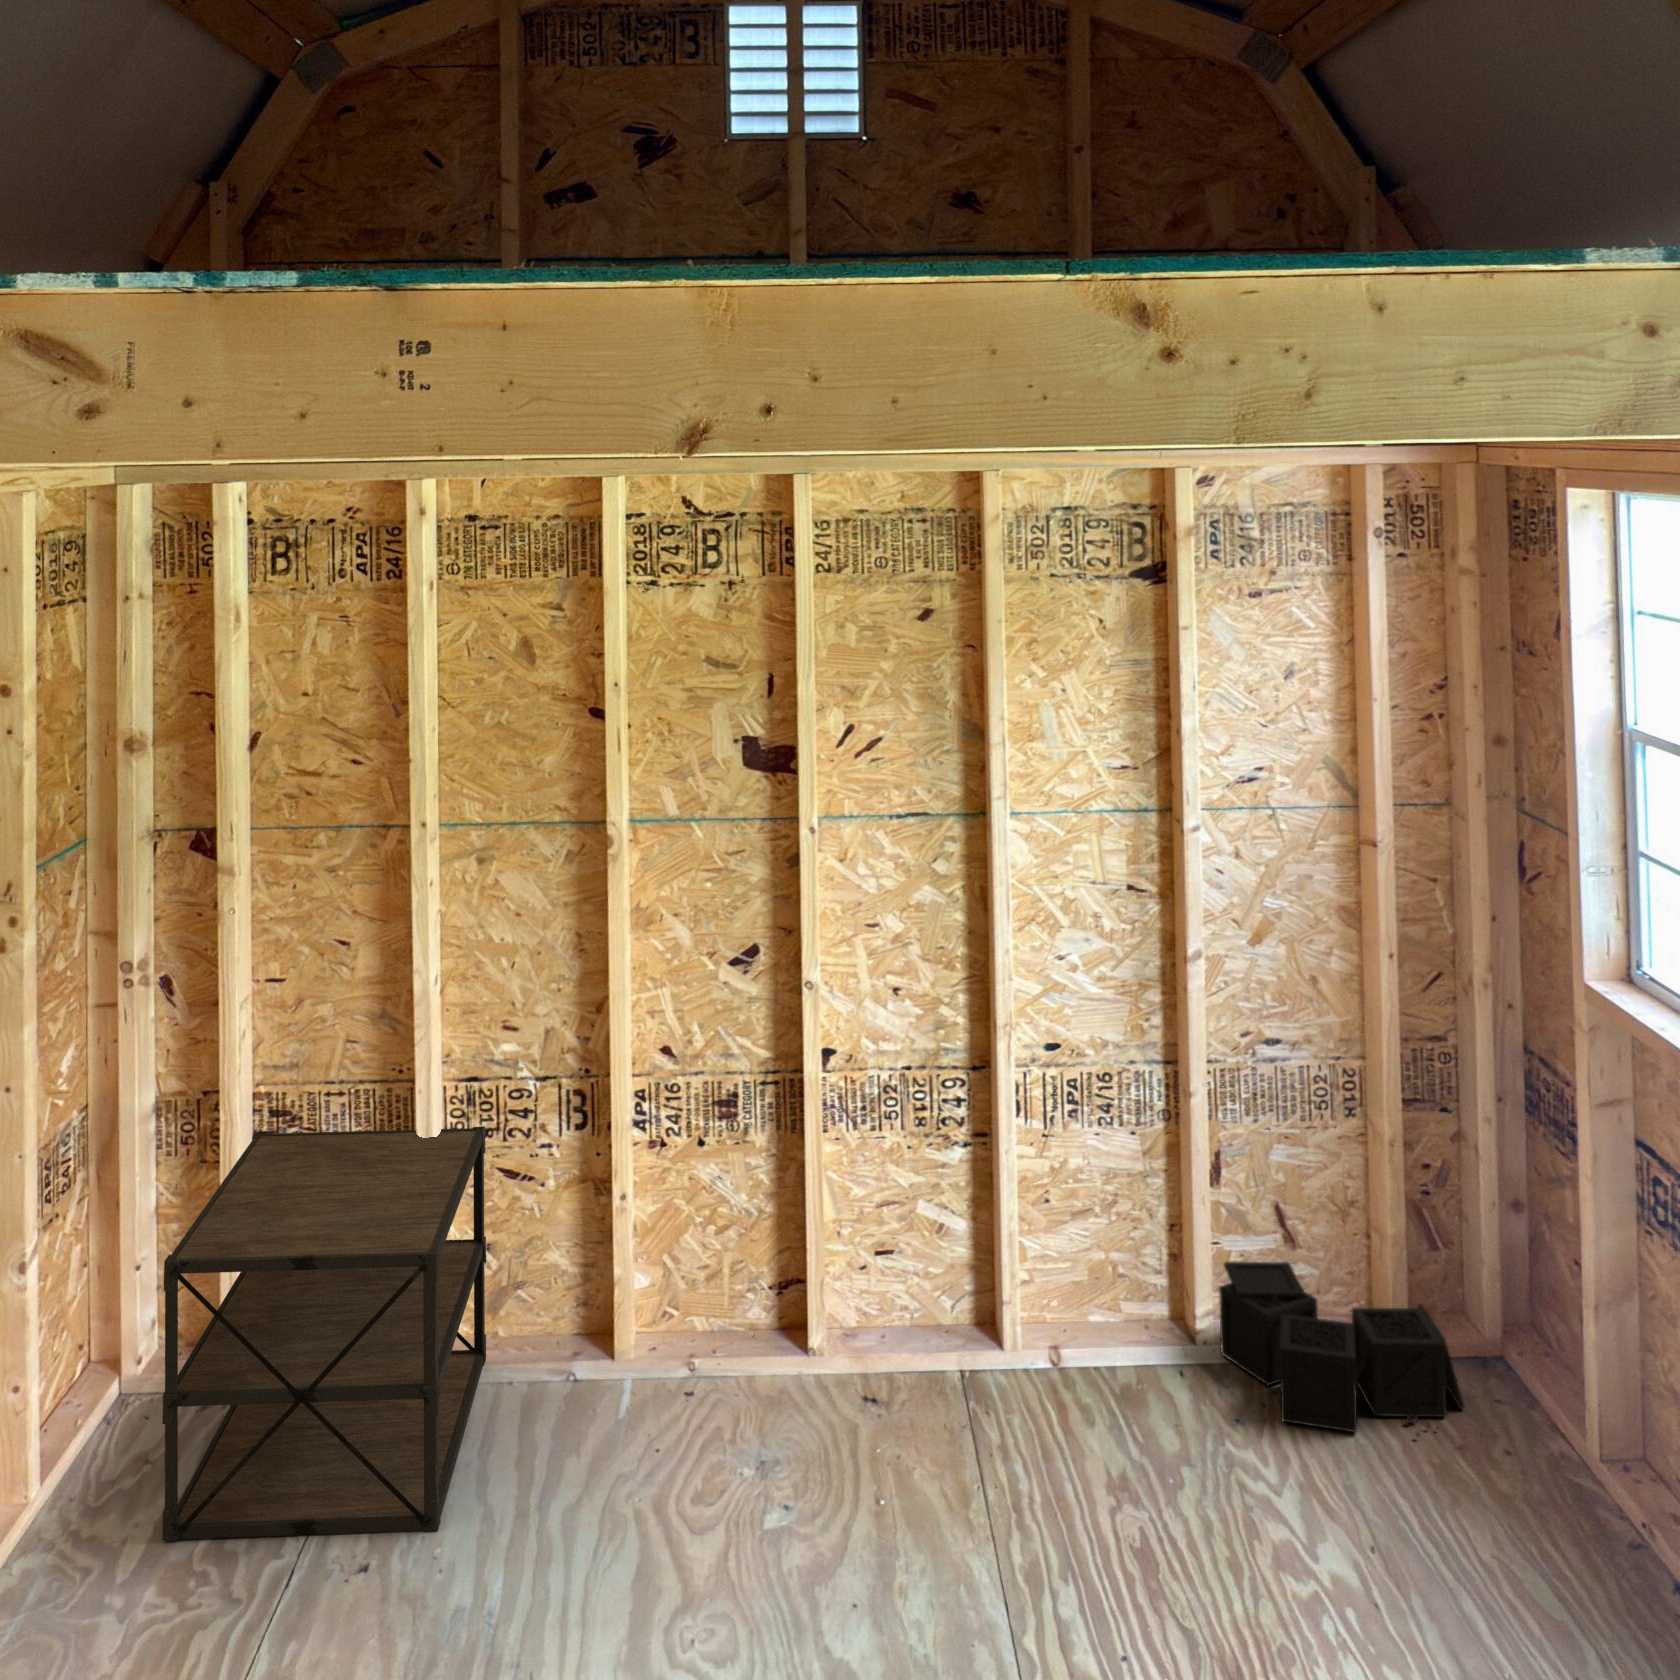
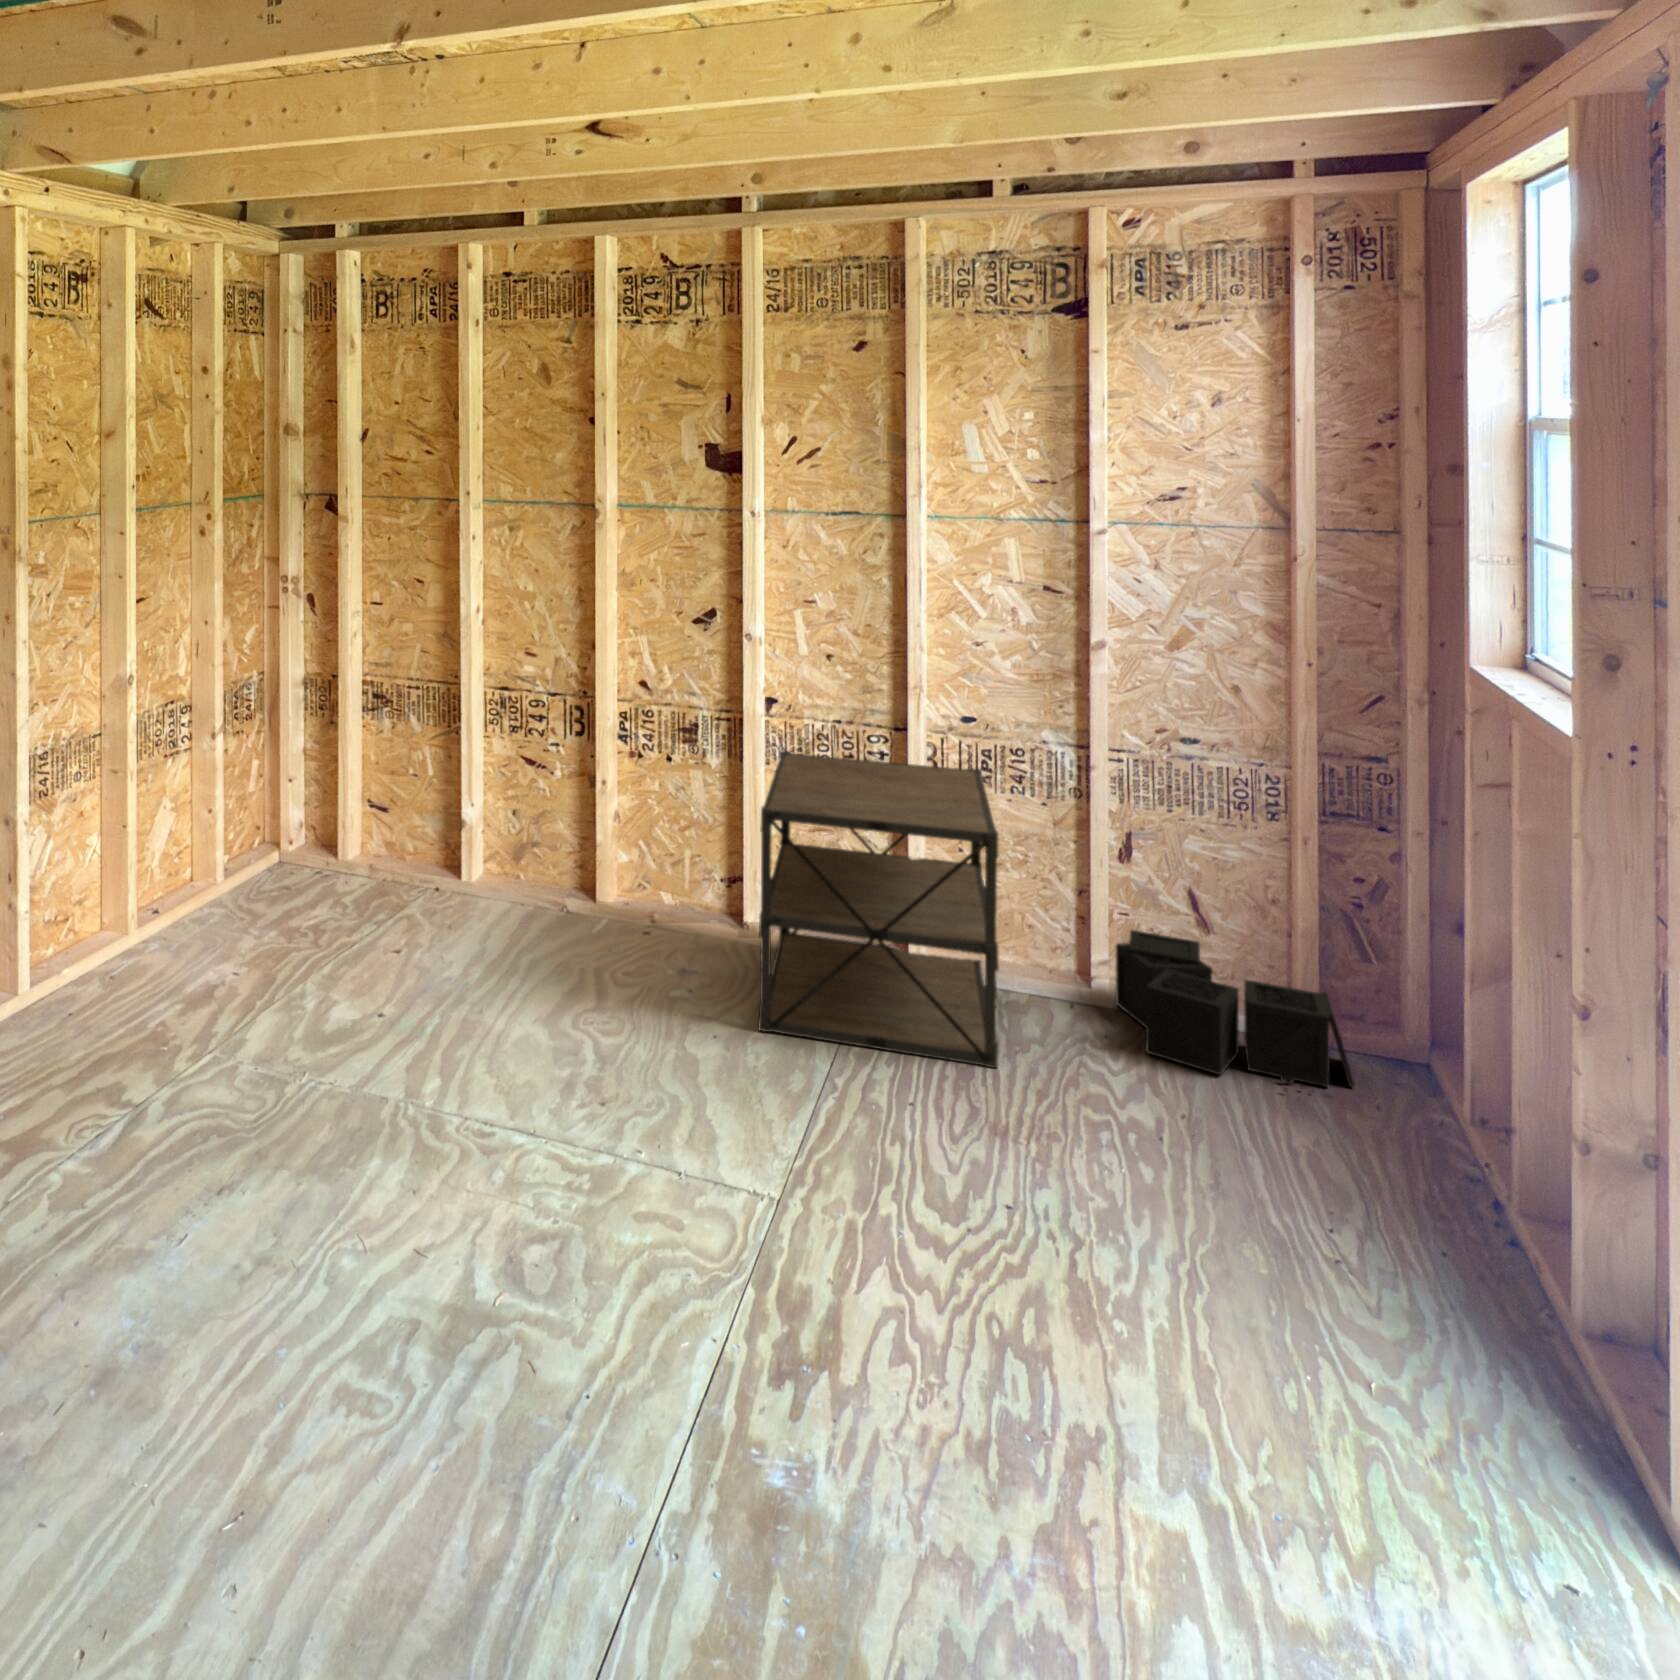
shelving unit: present [162,1126,487,1541] -> present [759,751,999,1068]

